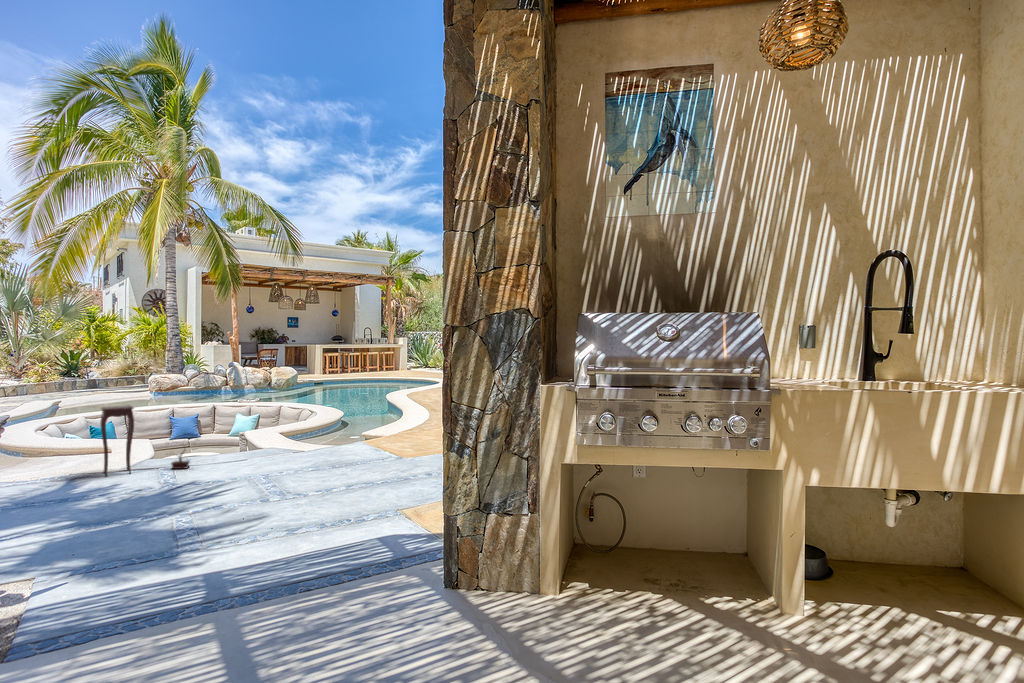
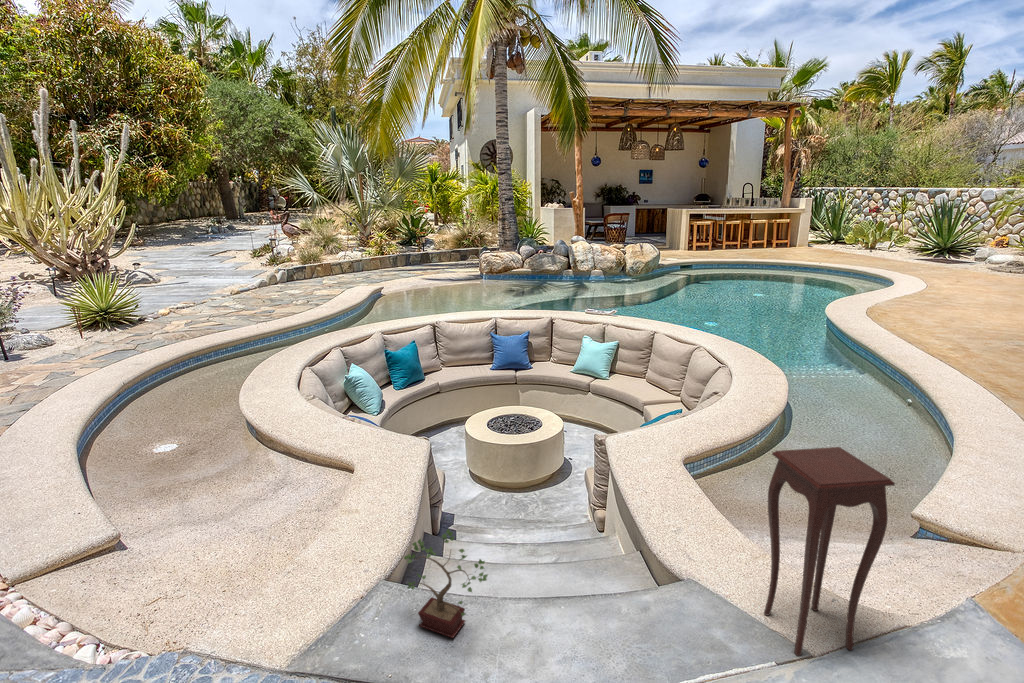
side table: present [100,405,134,476] -> present [764,447,895,656]

